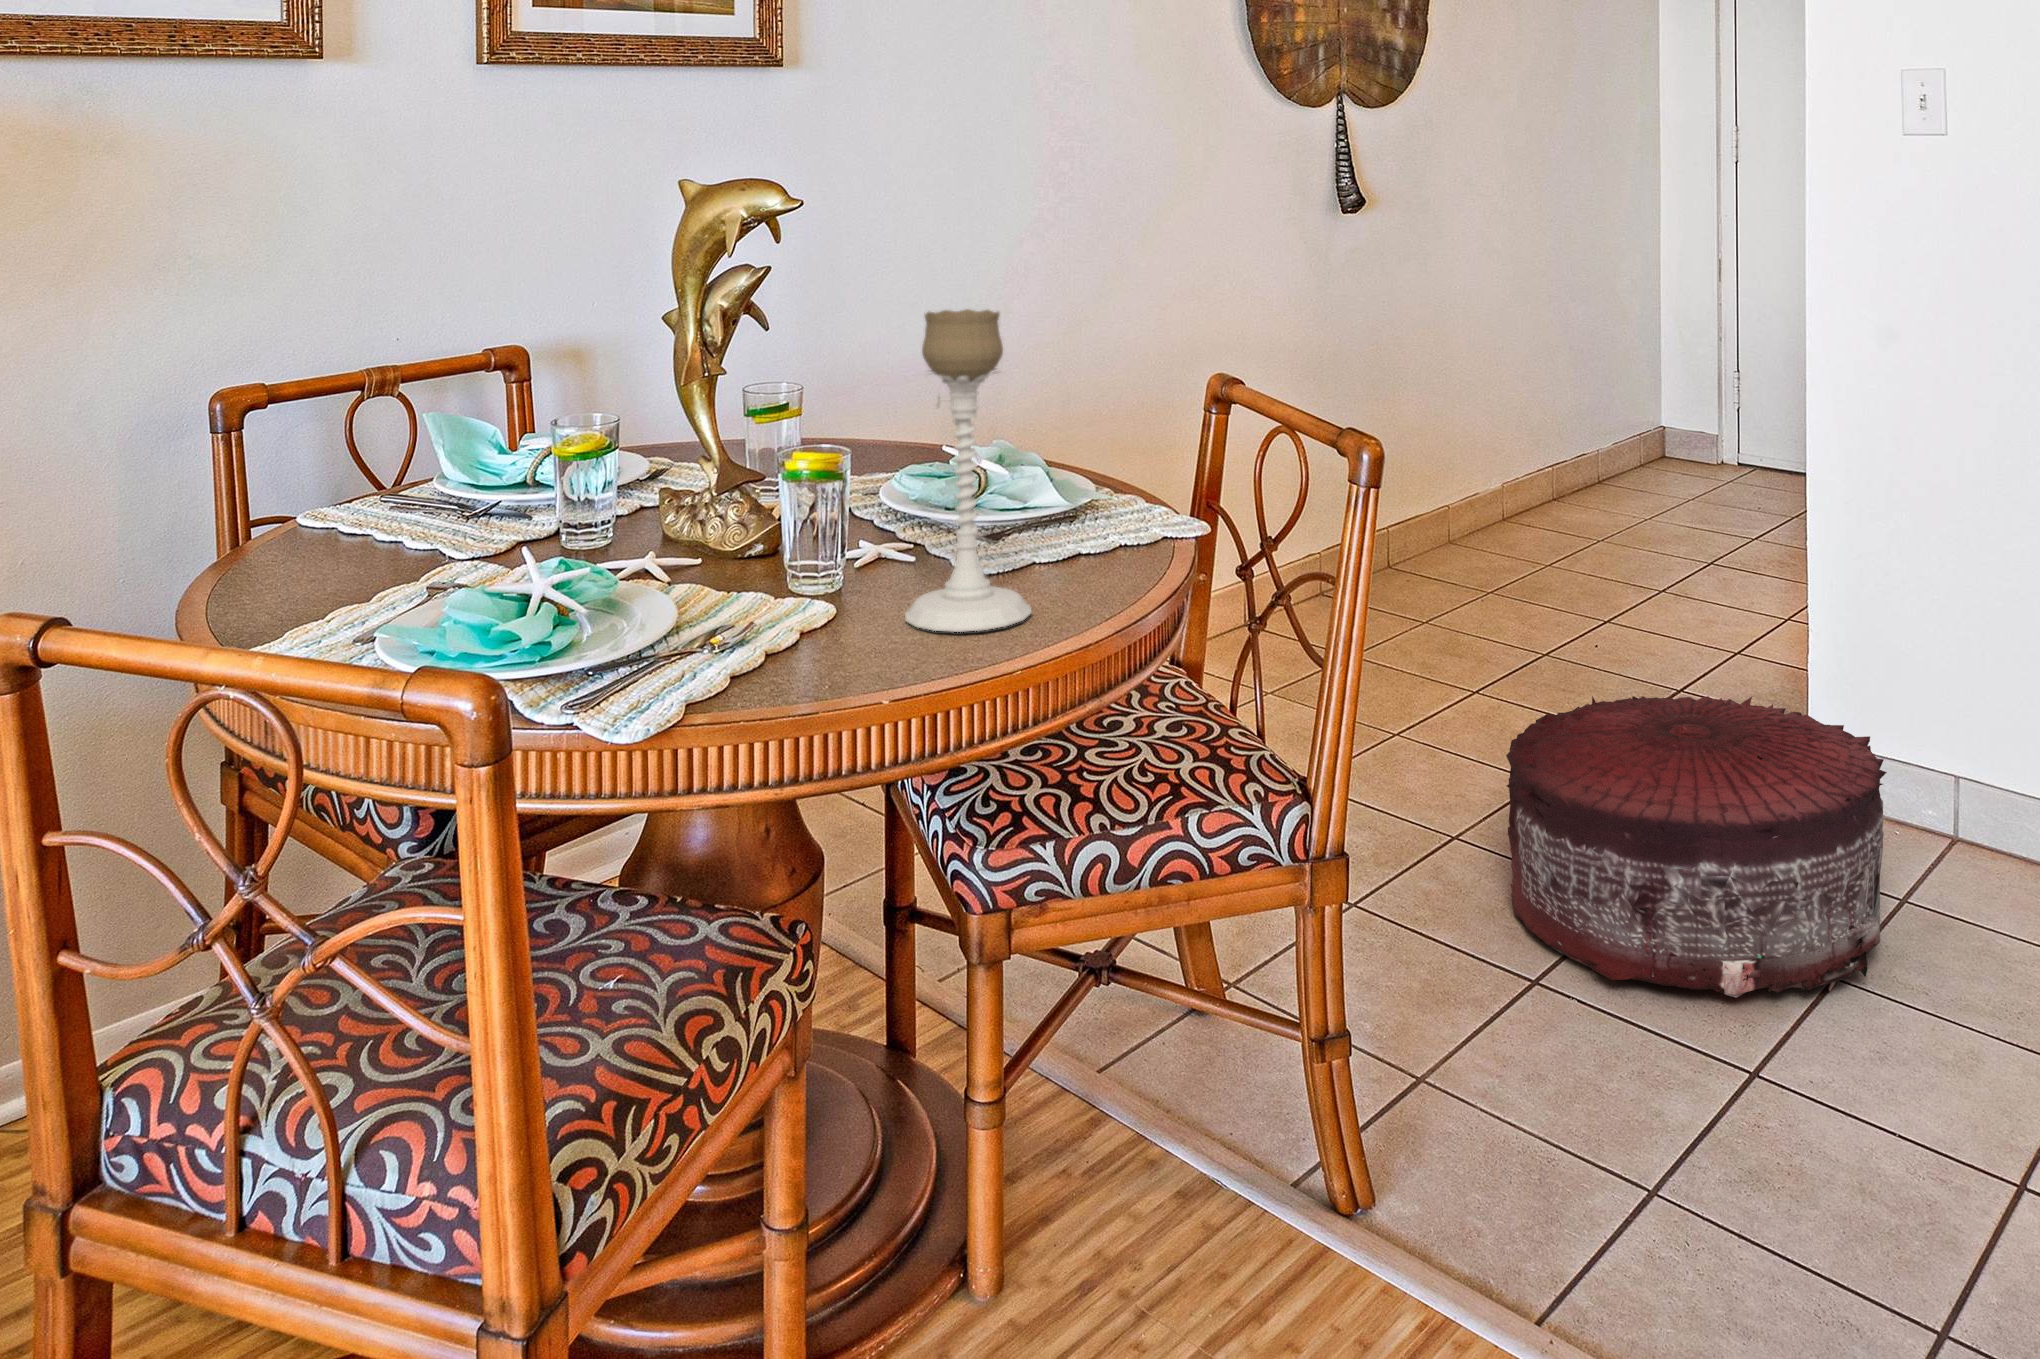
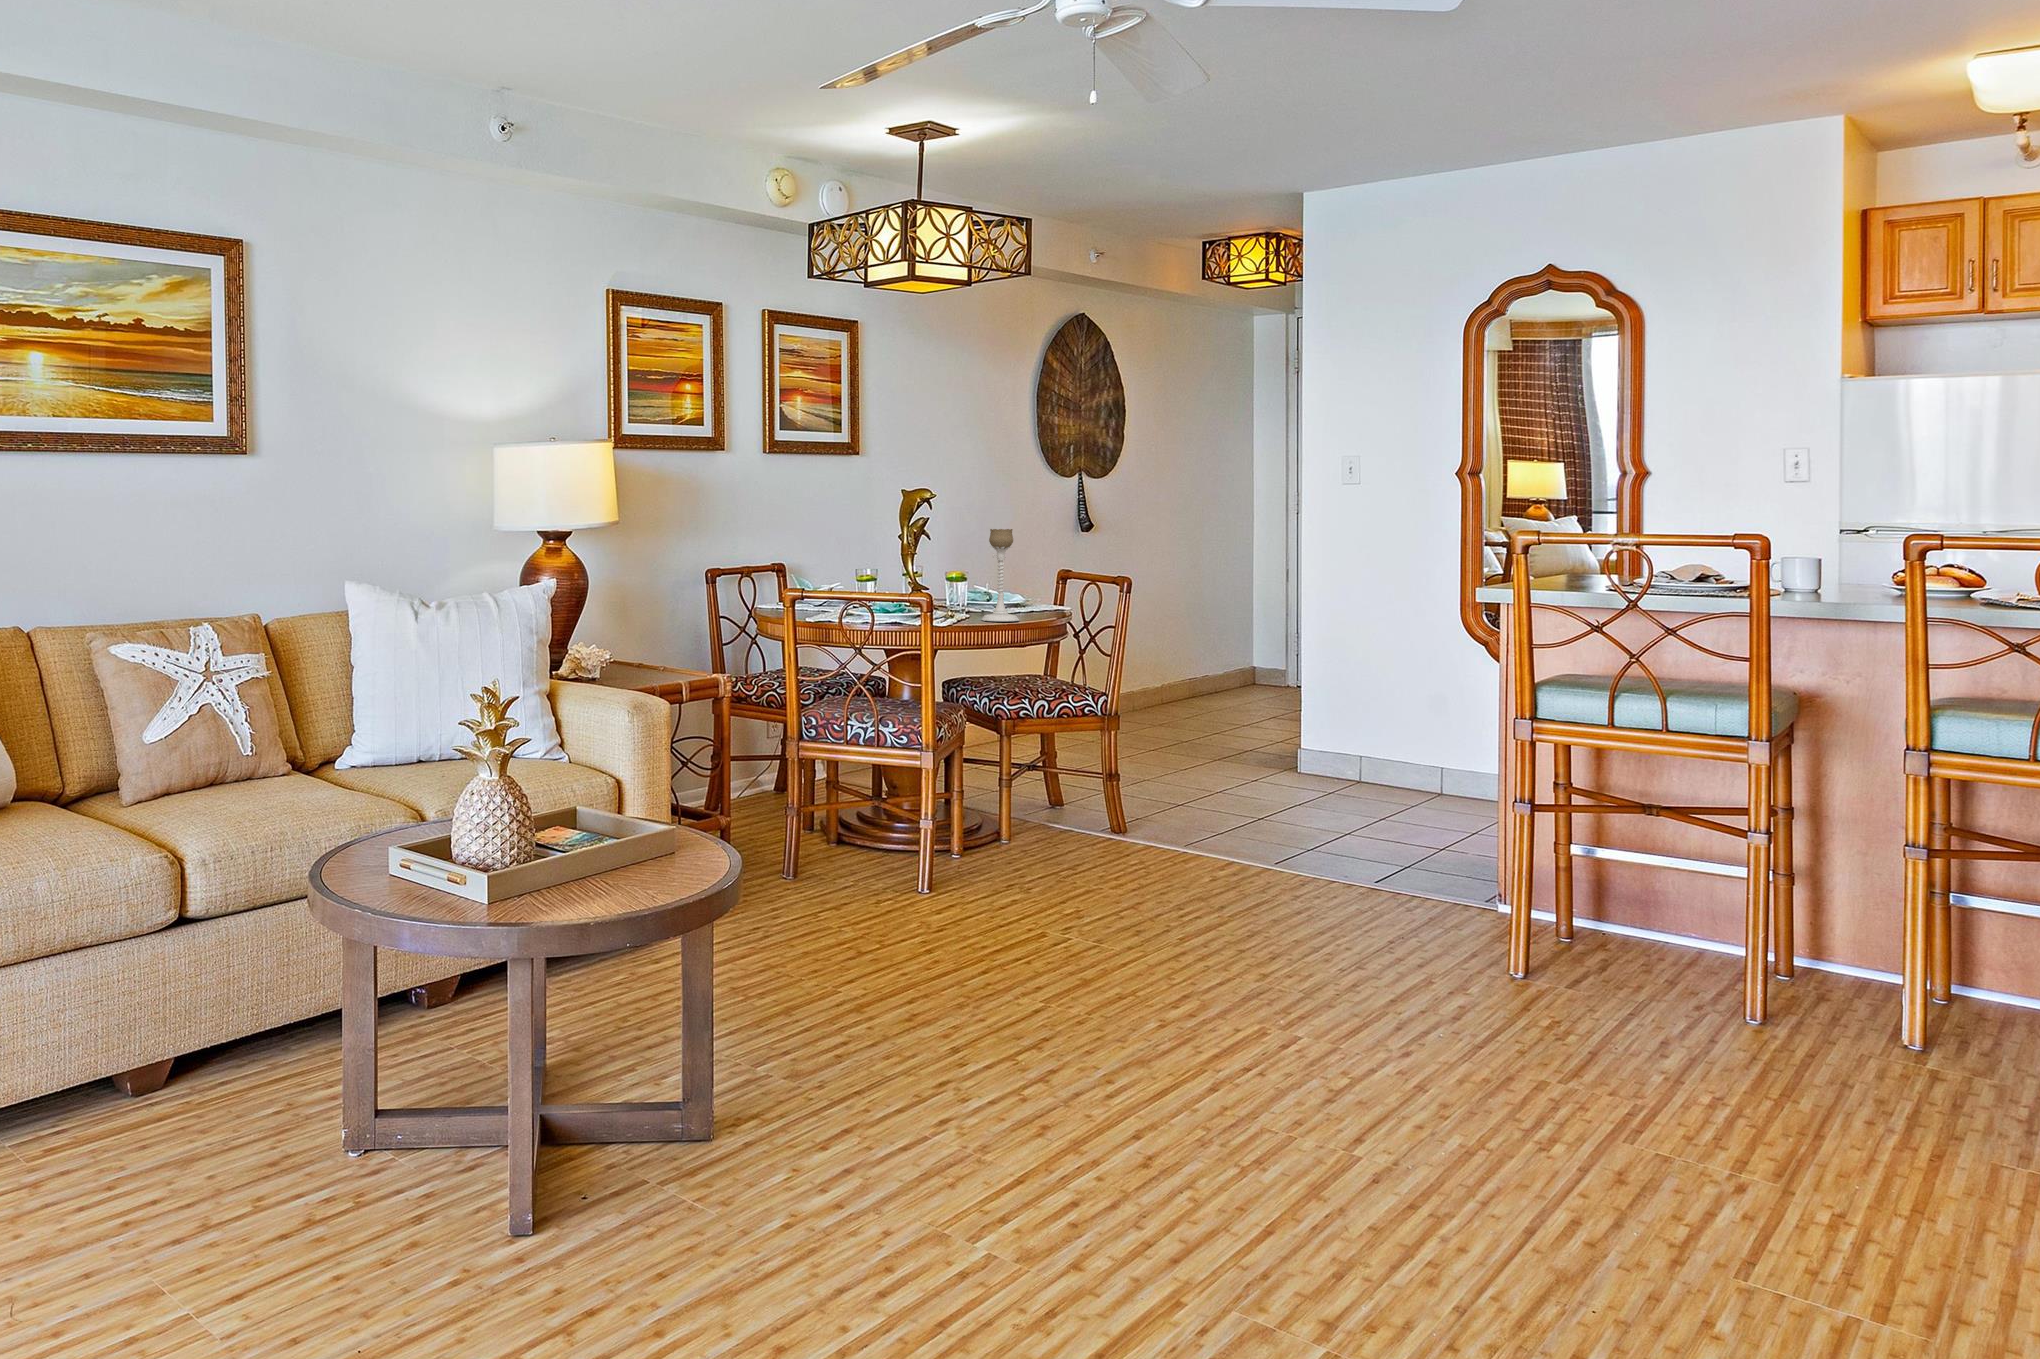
pouf: present [1506,696,1887,997] -> none [1166,720,1324,813]

